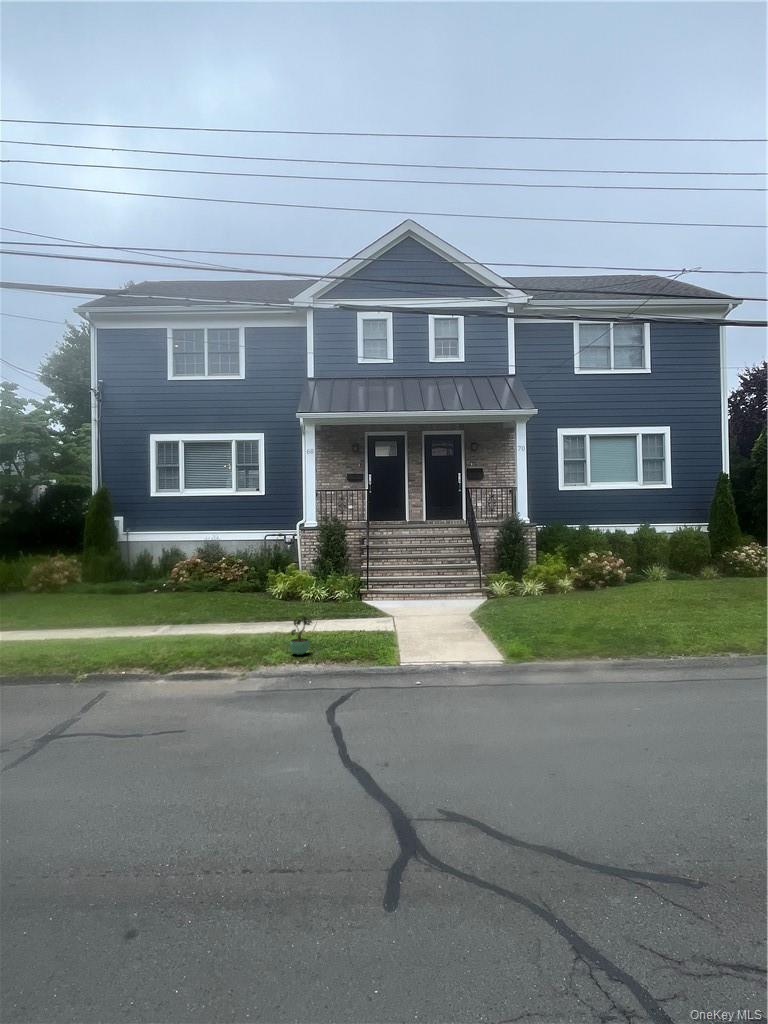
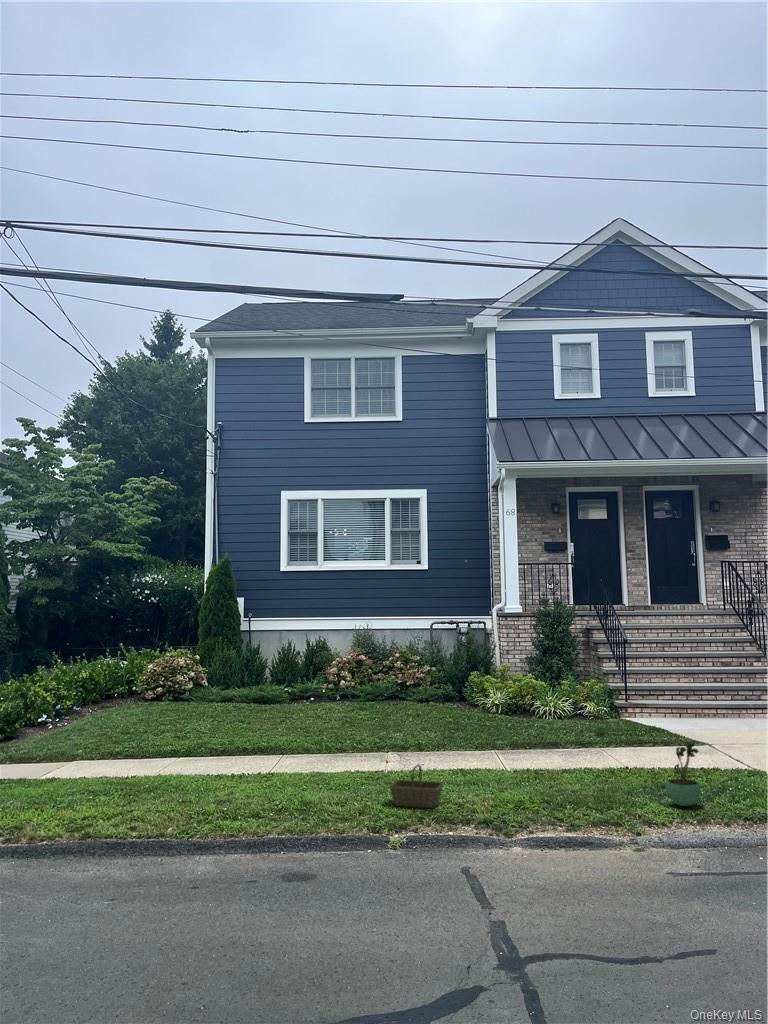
basket: none [117,633,154,660] -> present [389,765,444,808]

